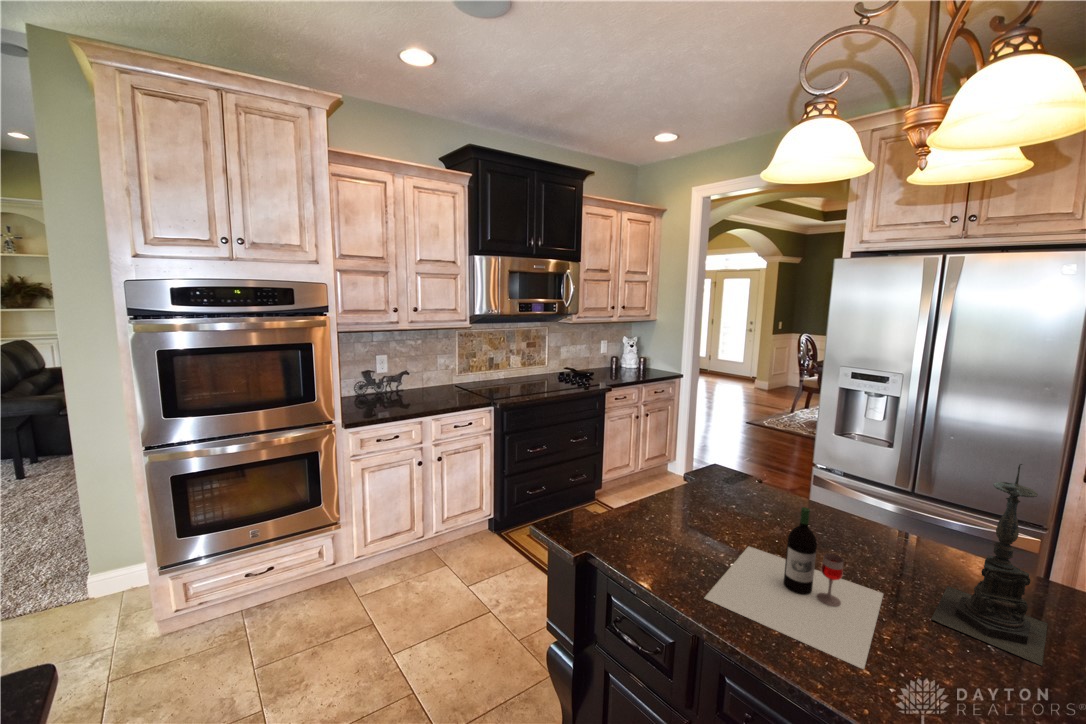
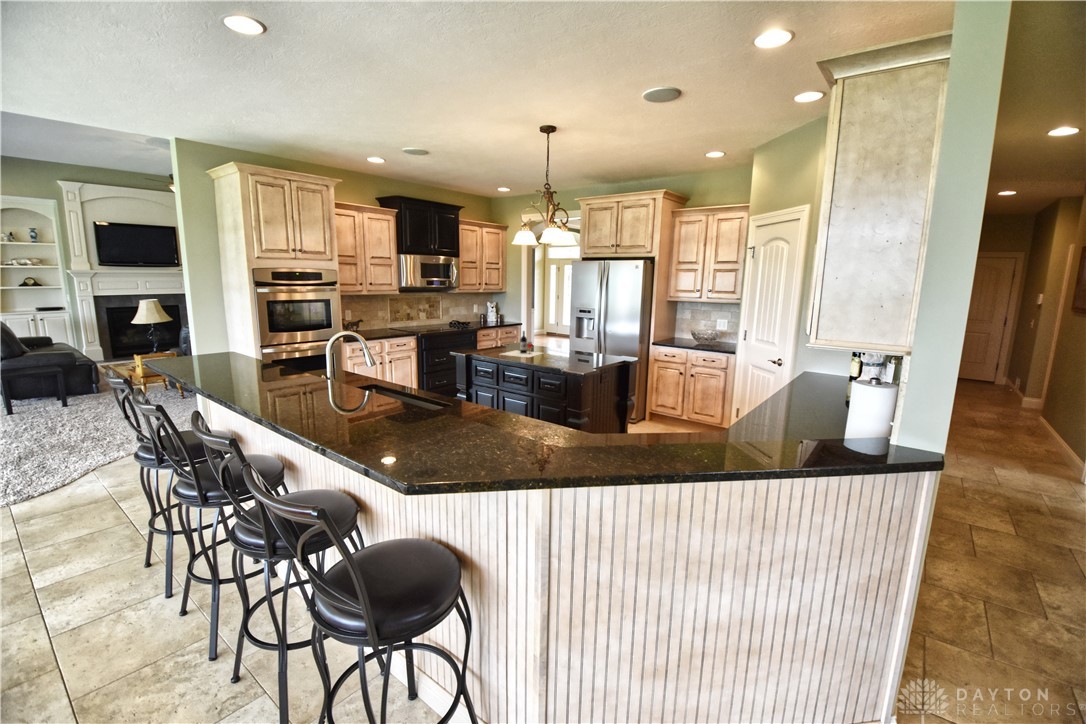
candle holder: present [931,464,1048,666] -> none [552,314,579,356]

